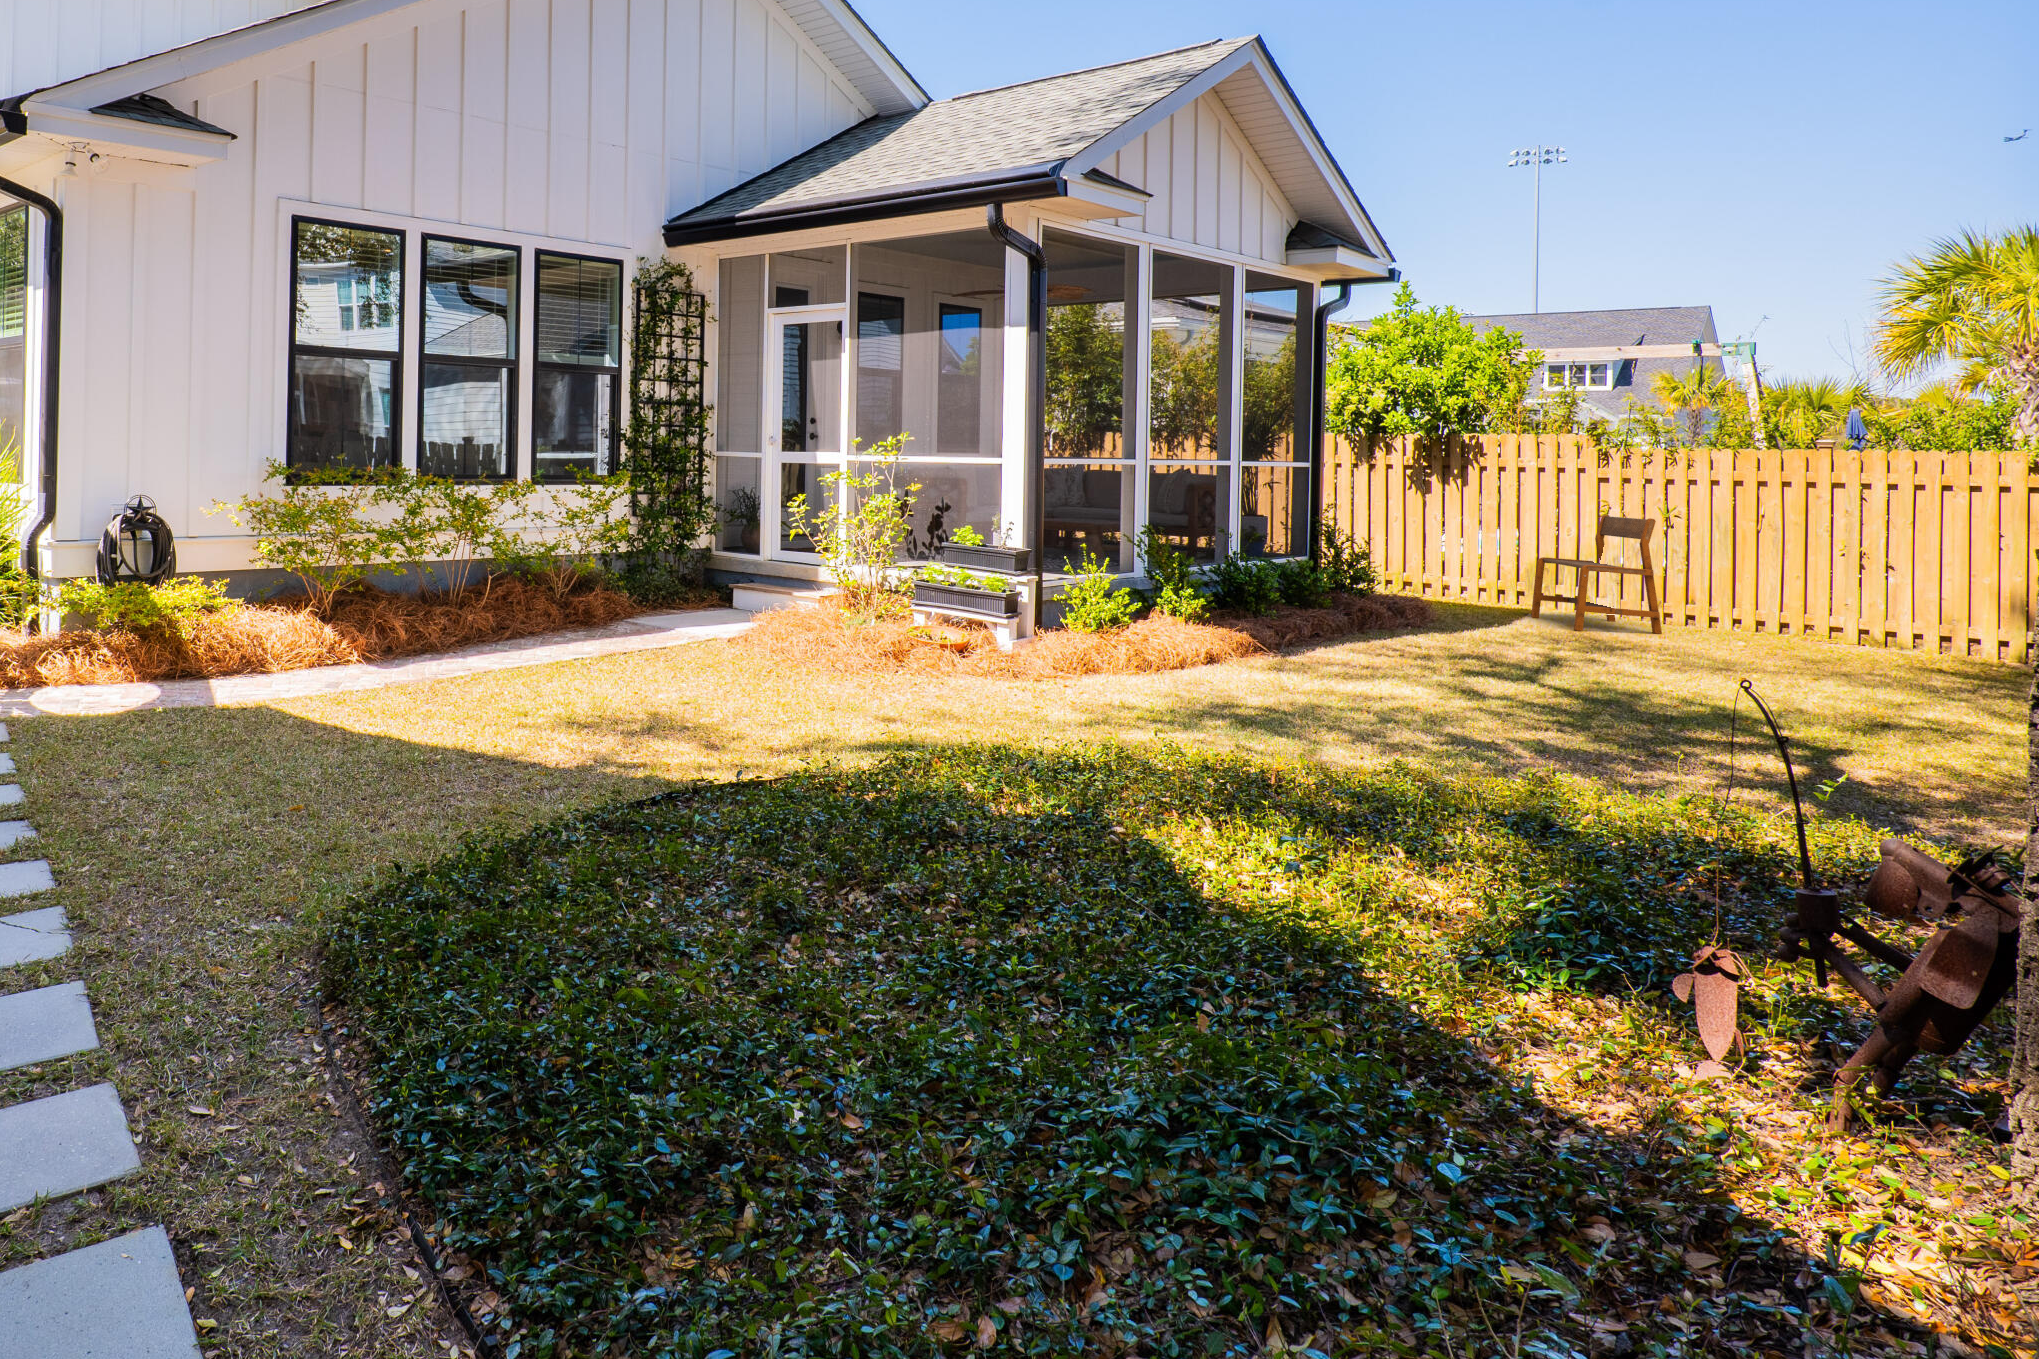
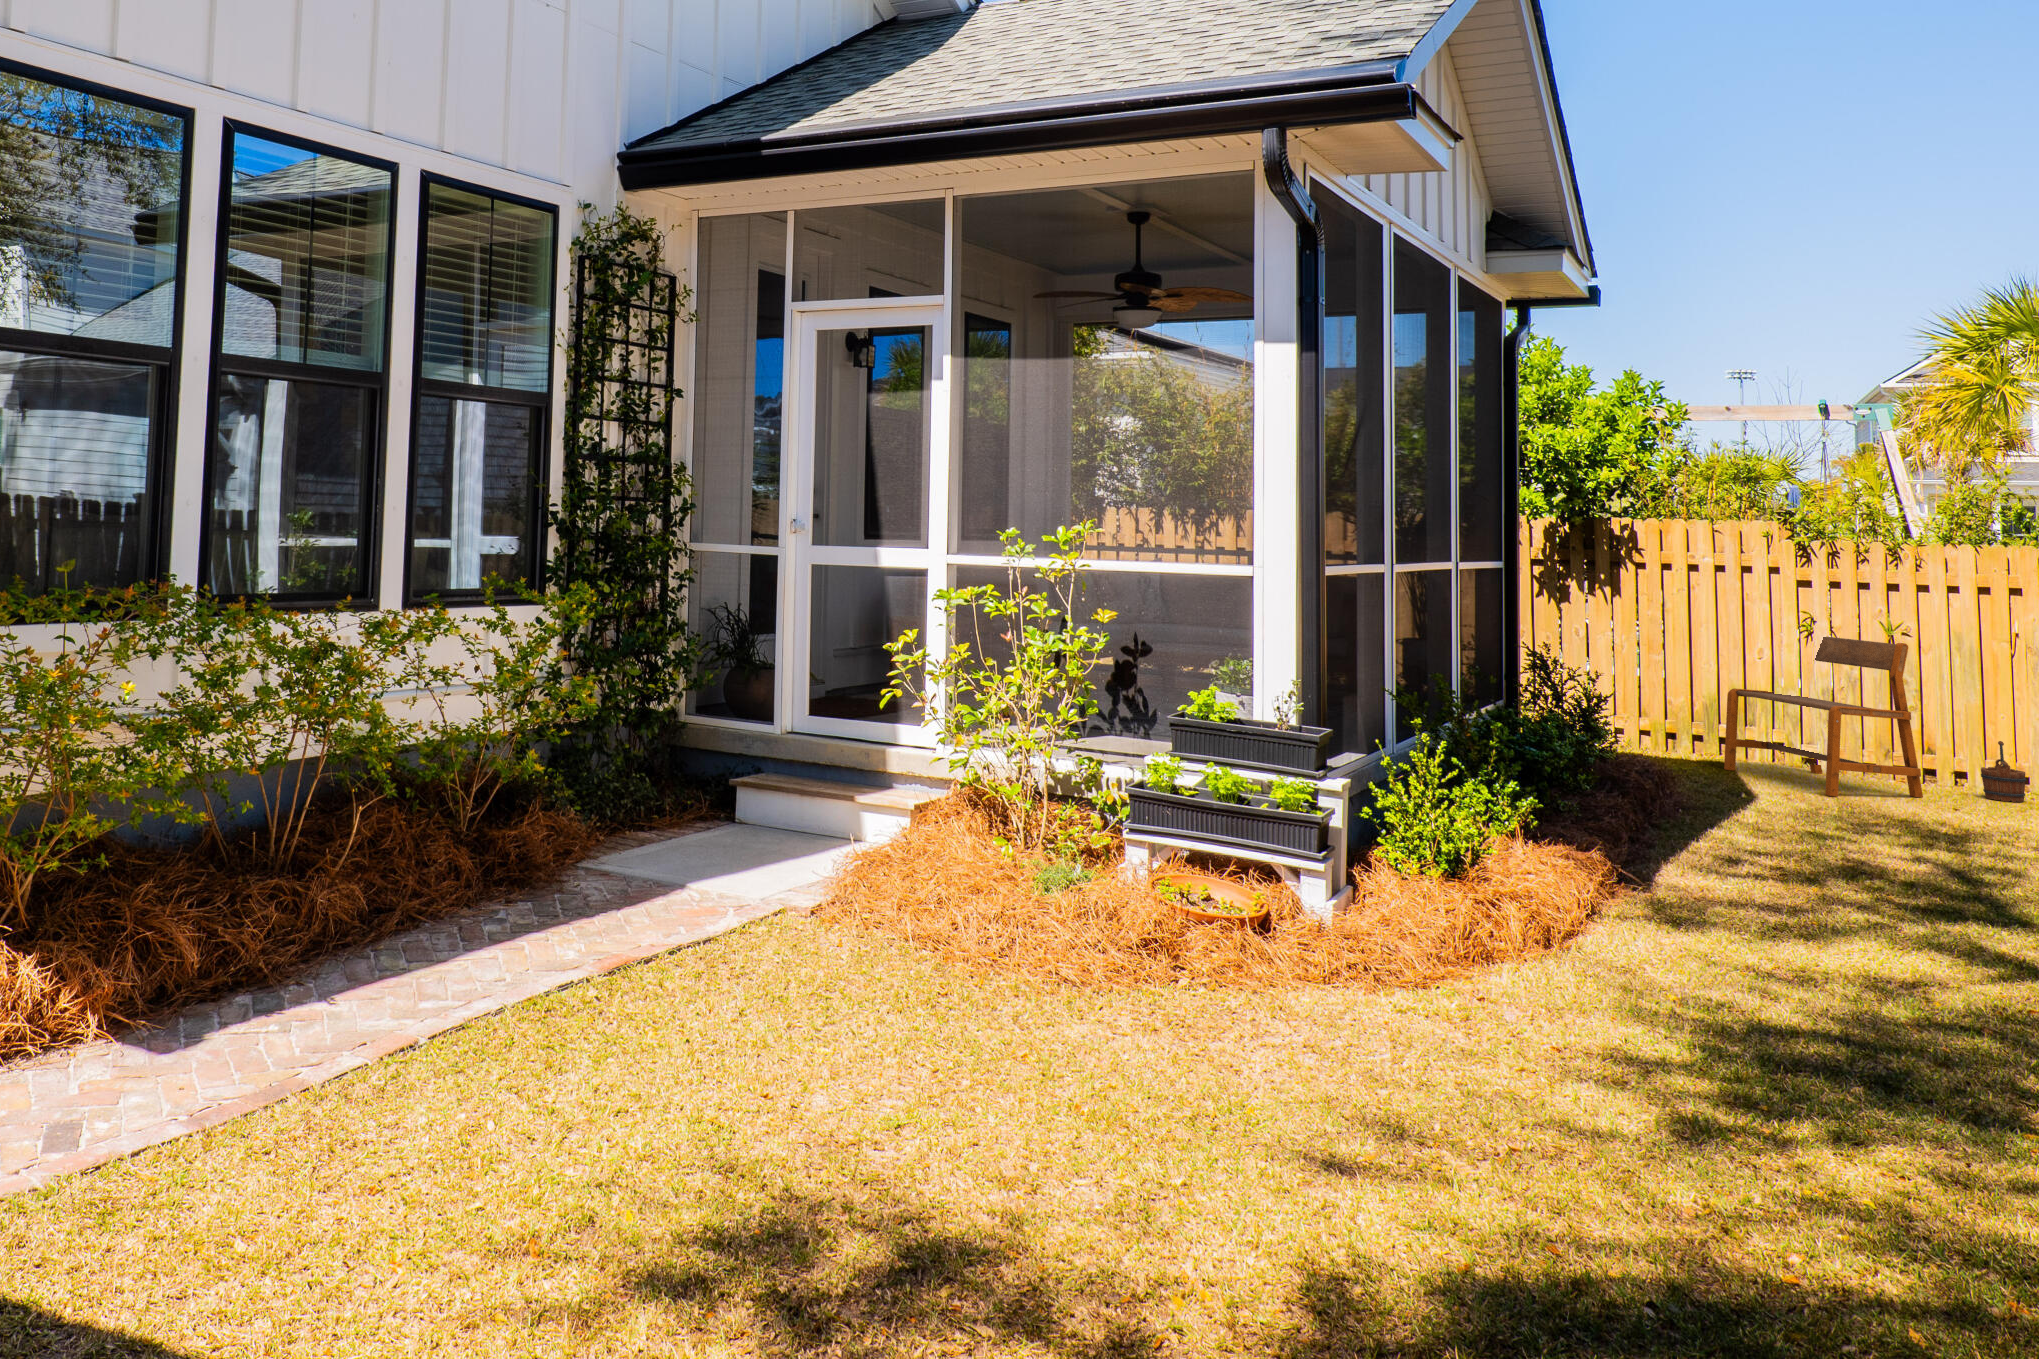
wooden bucket: none [1720,593,1755,638] -> present [1981,741,2026,802]

